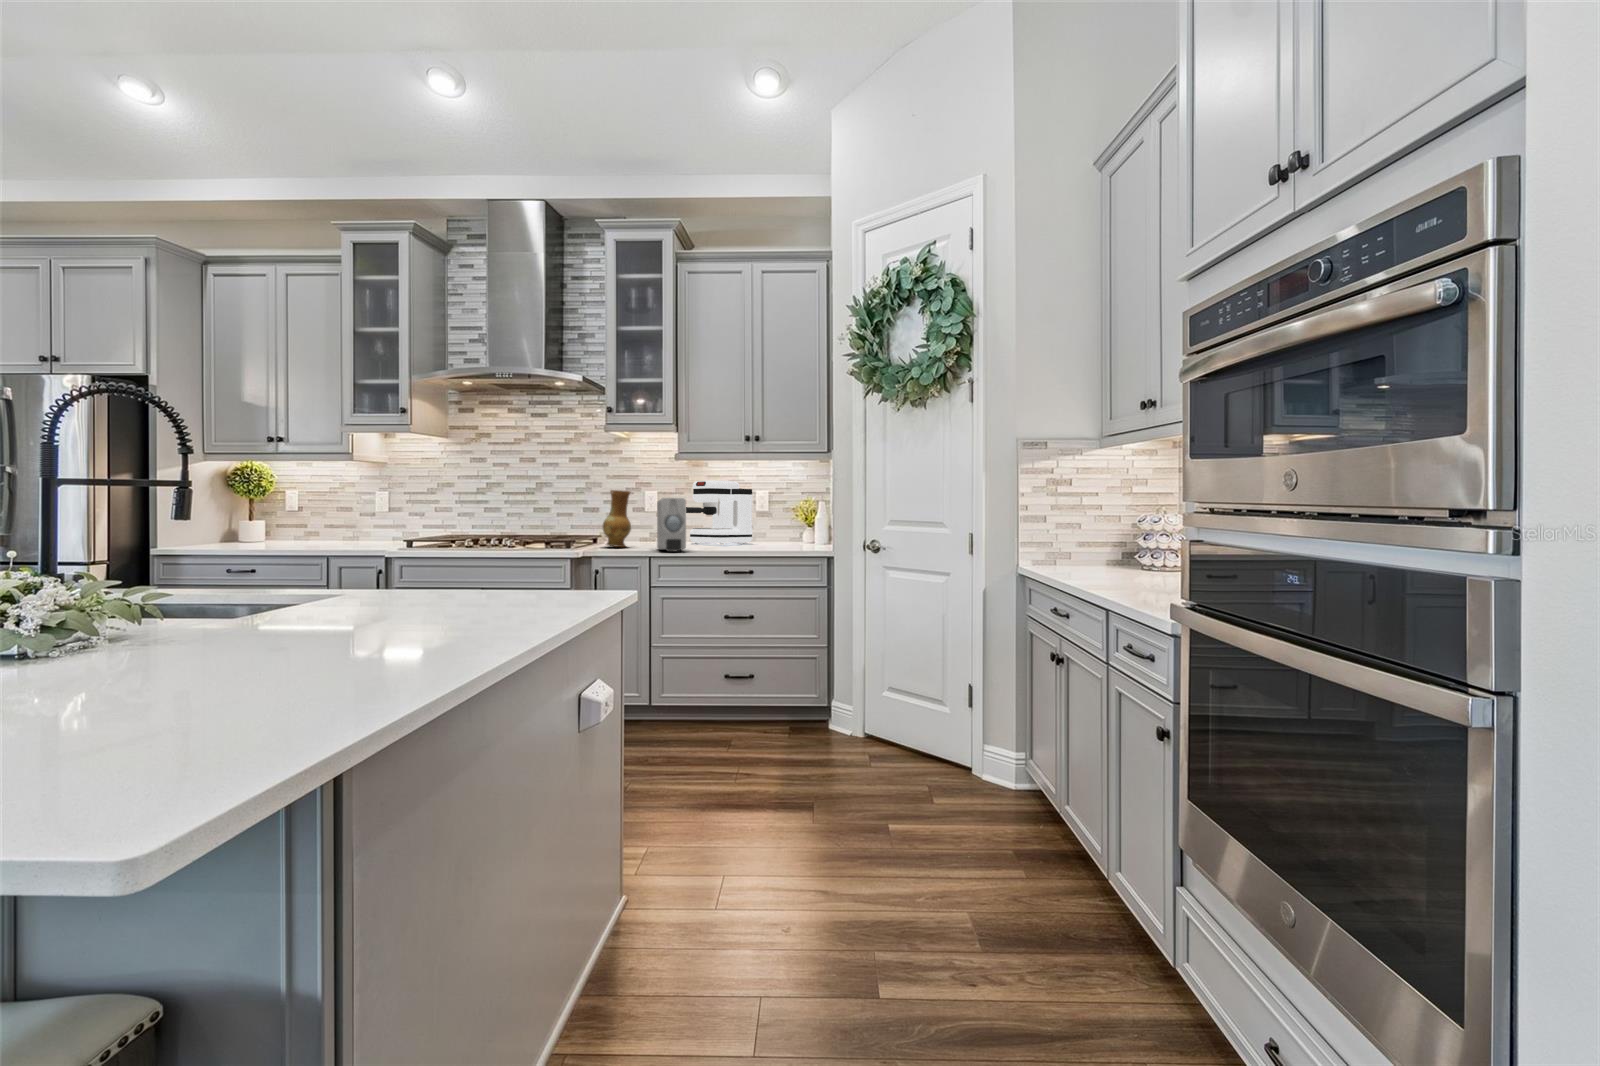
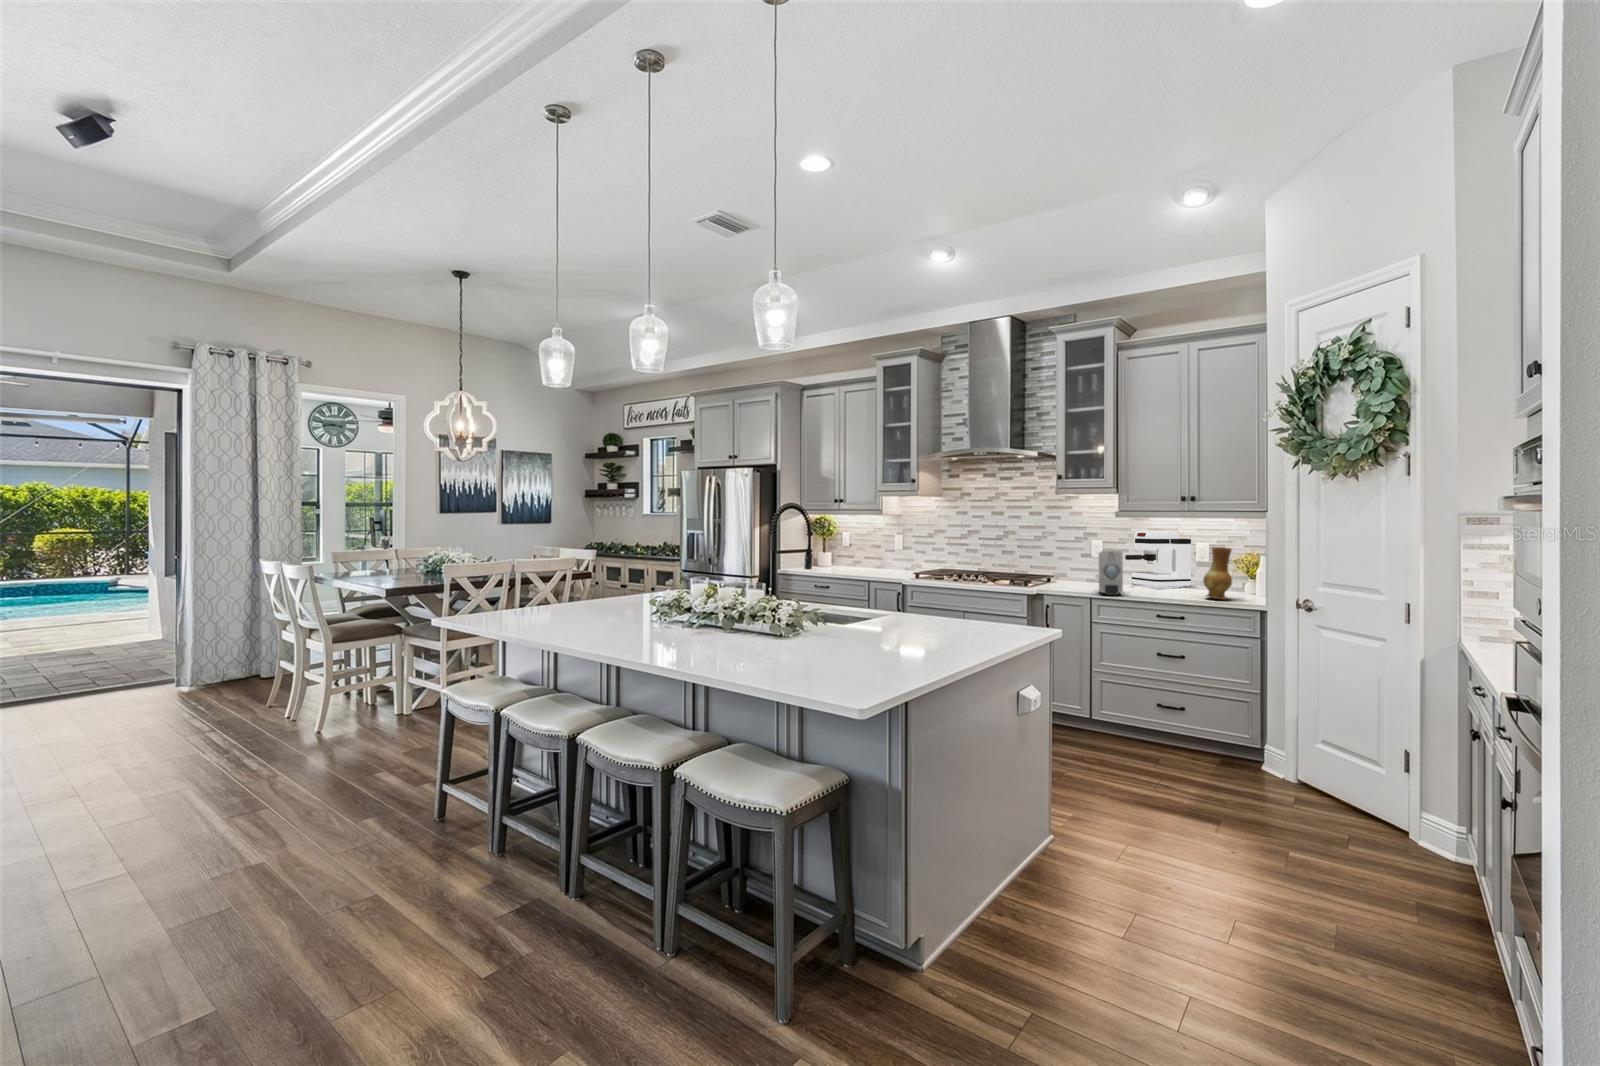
ceramic jug: present [603,490,631,547] -> present [1203,547,1232,600]

